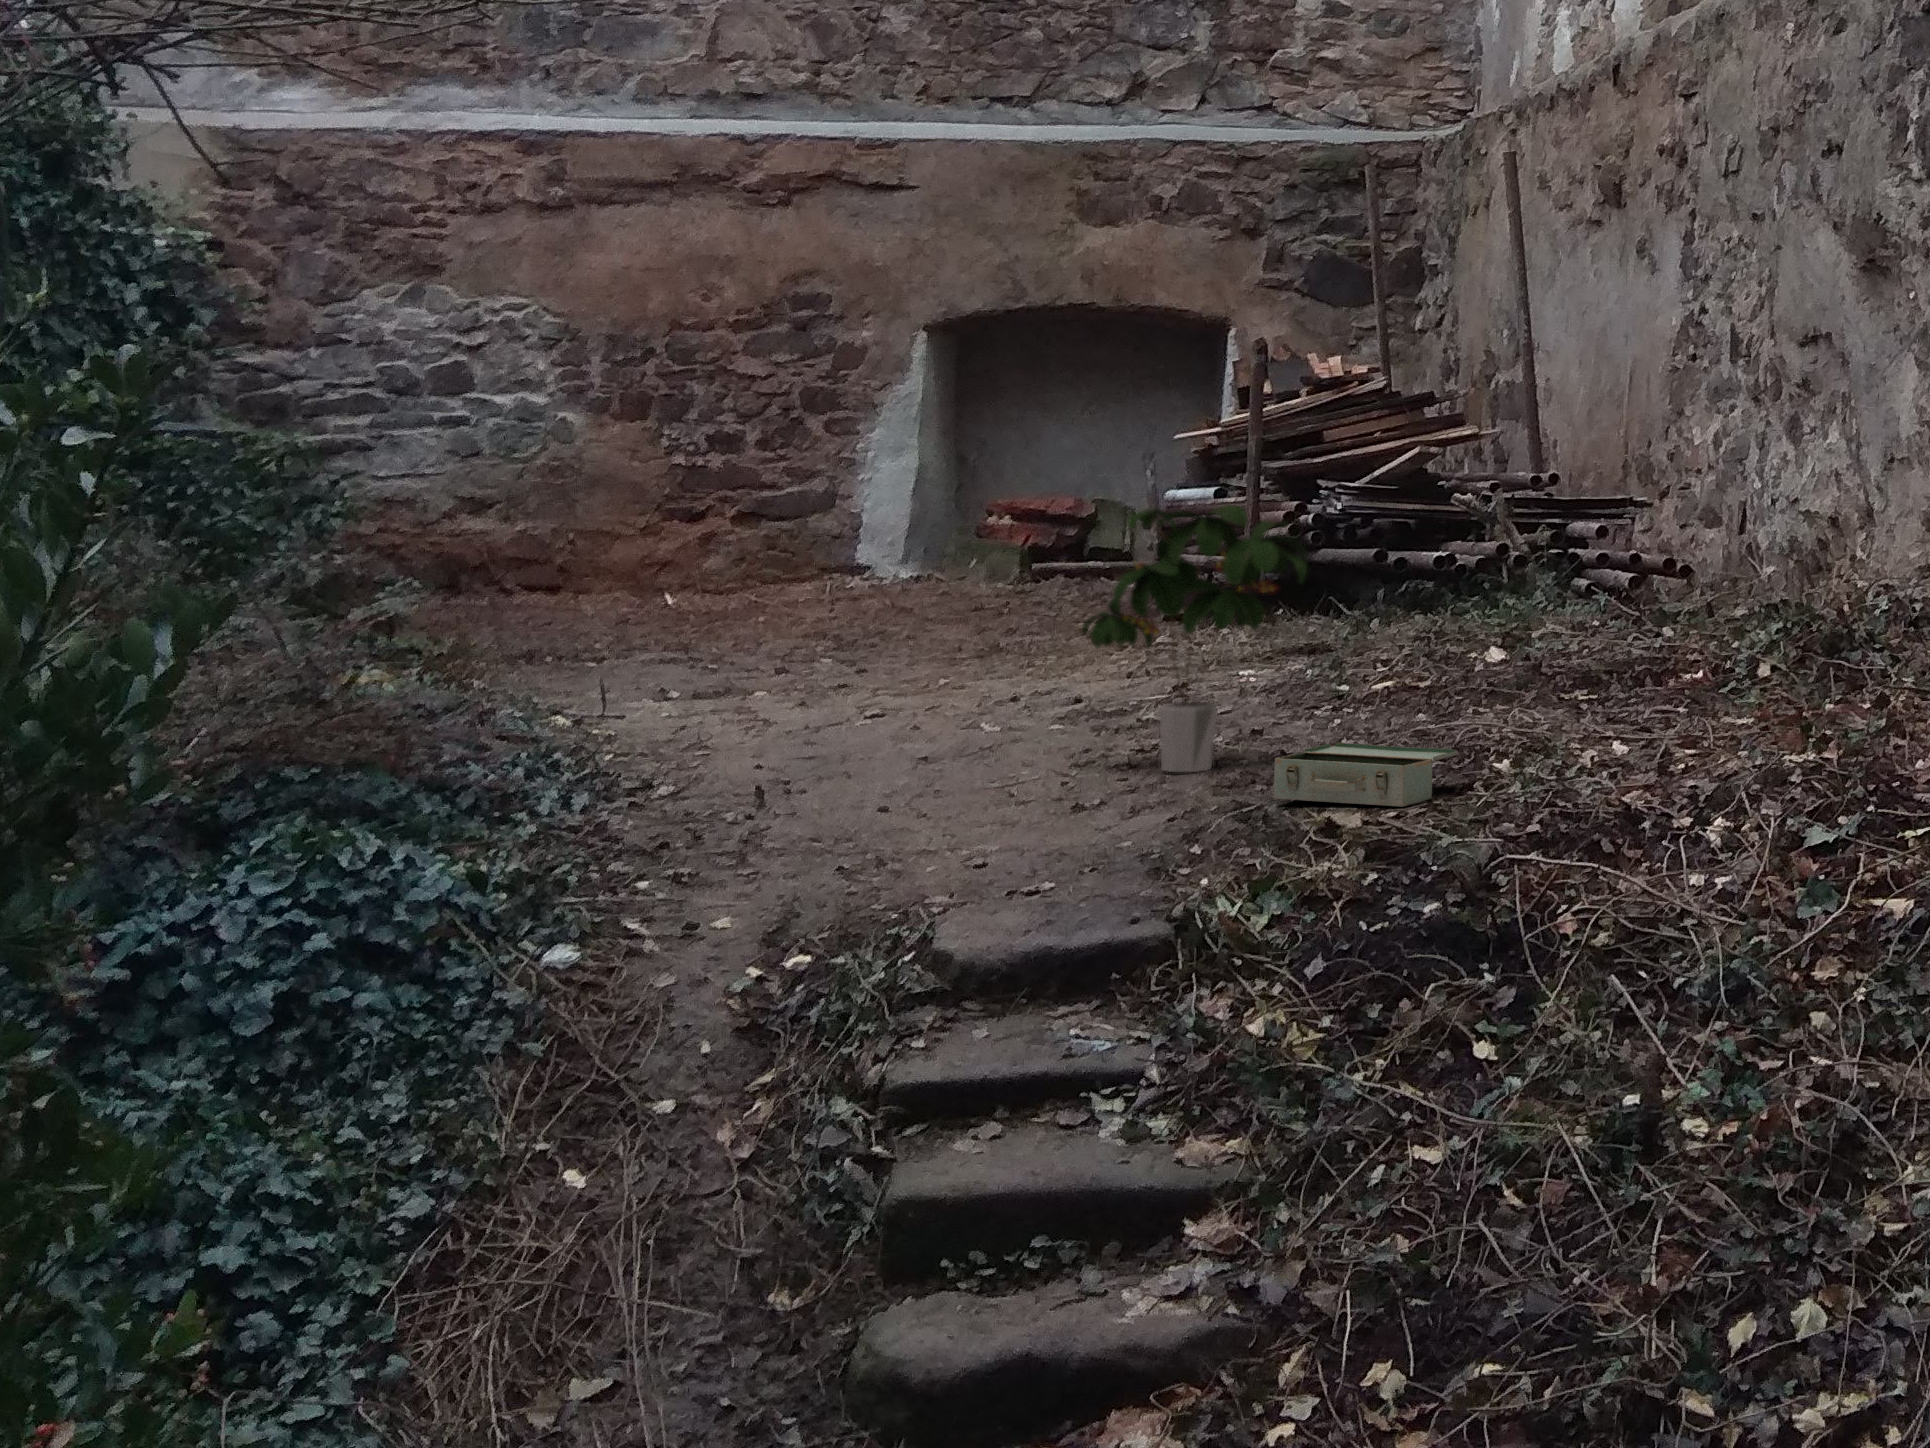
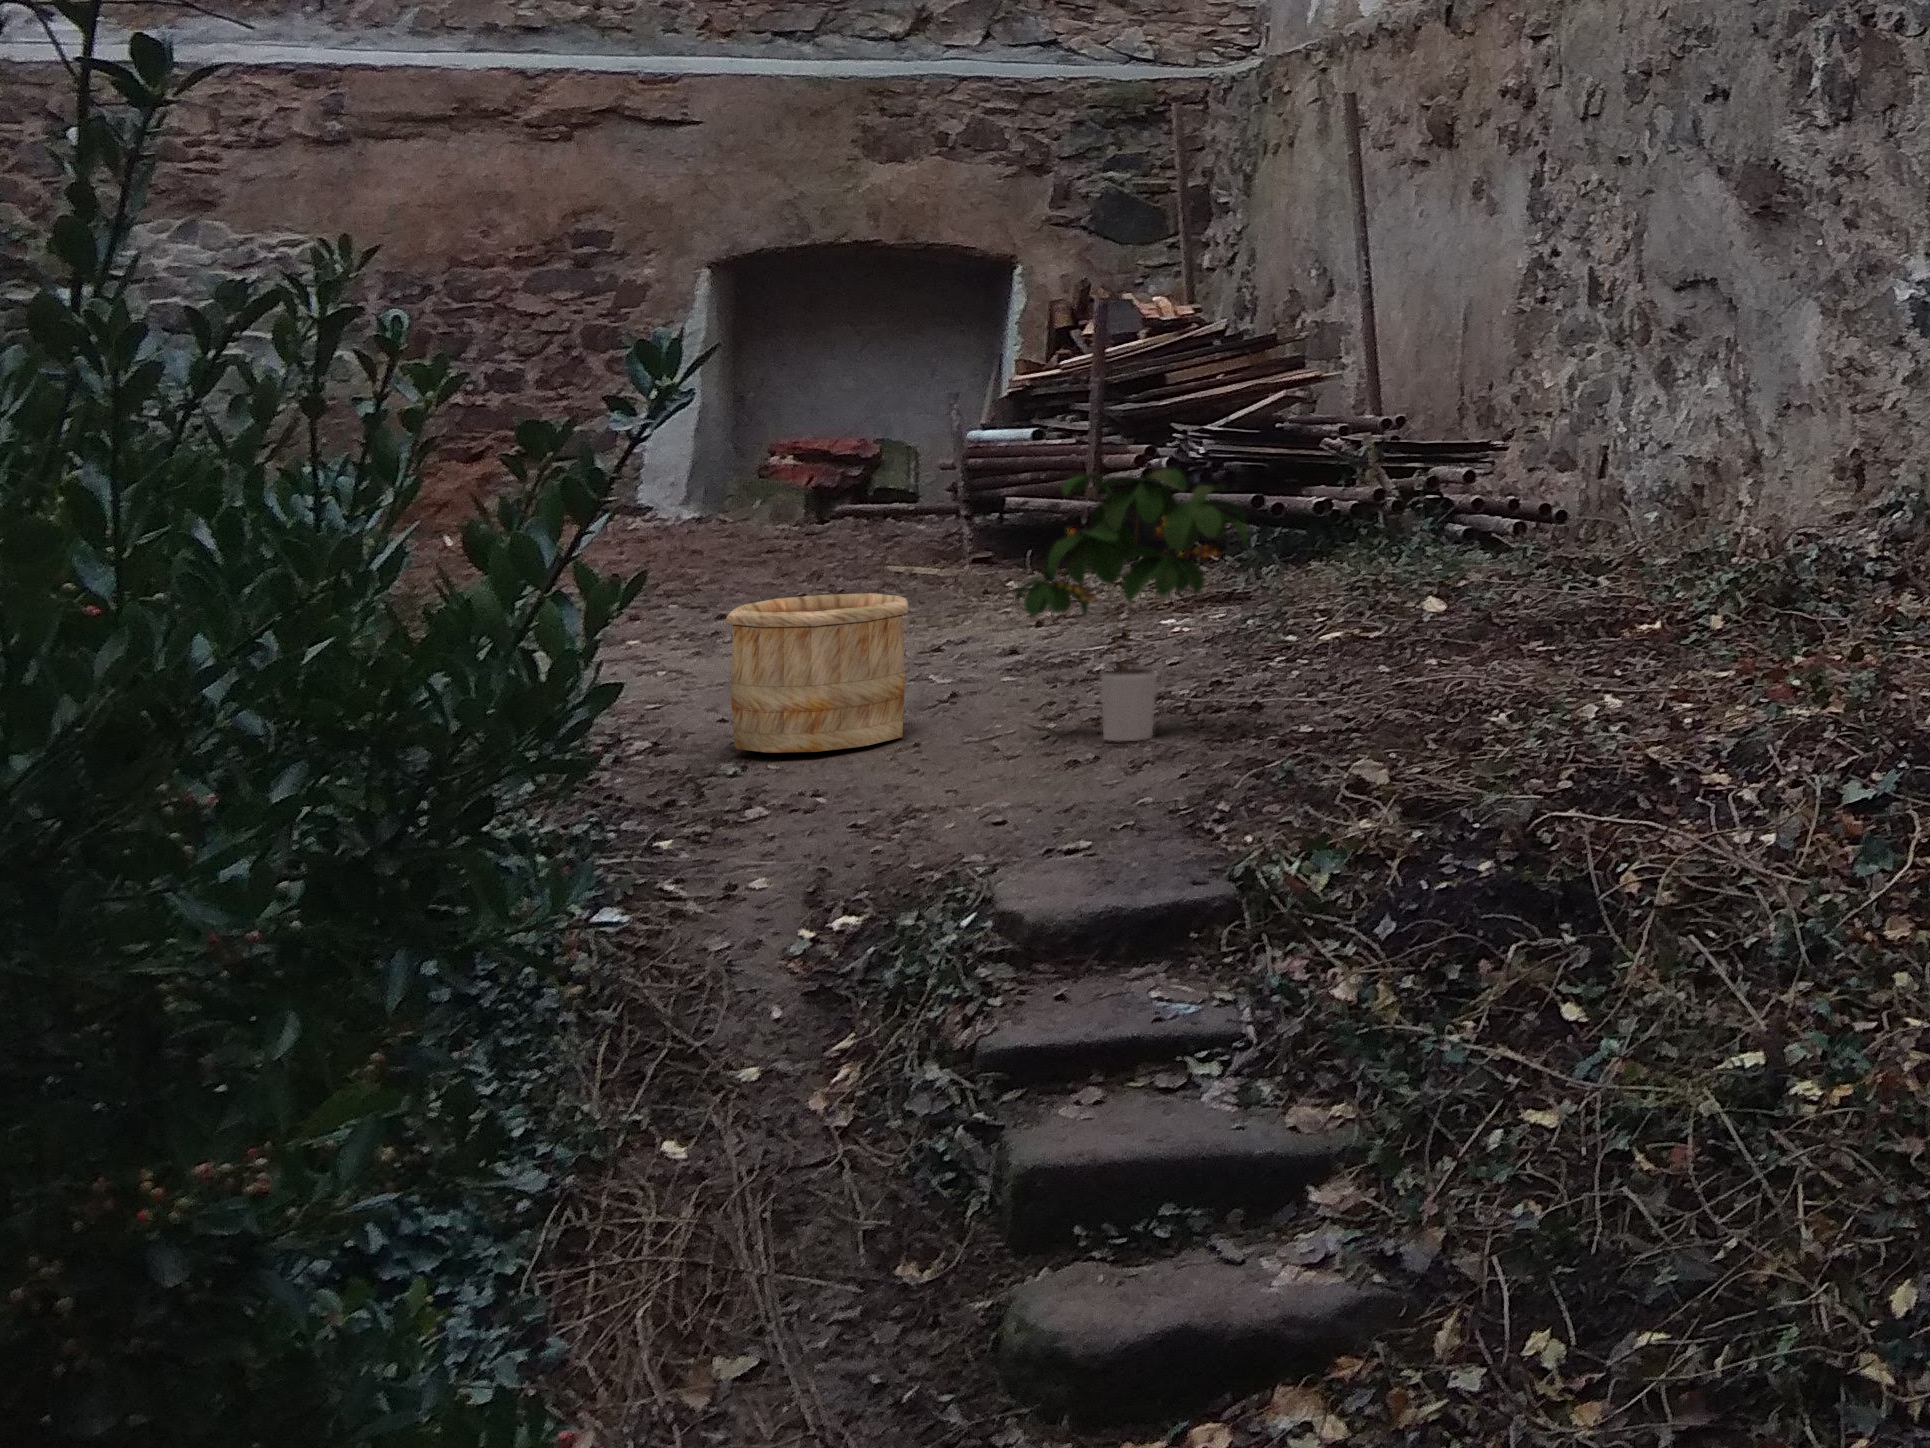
wooden bucket: none [803,625,988,778] -> present [726,593,908,753]
toolbox: present [1274,743,1459,807] -> none [1244,710,1426,775]

